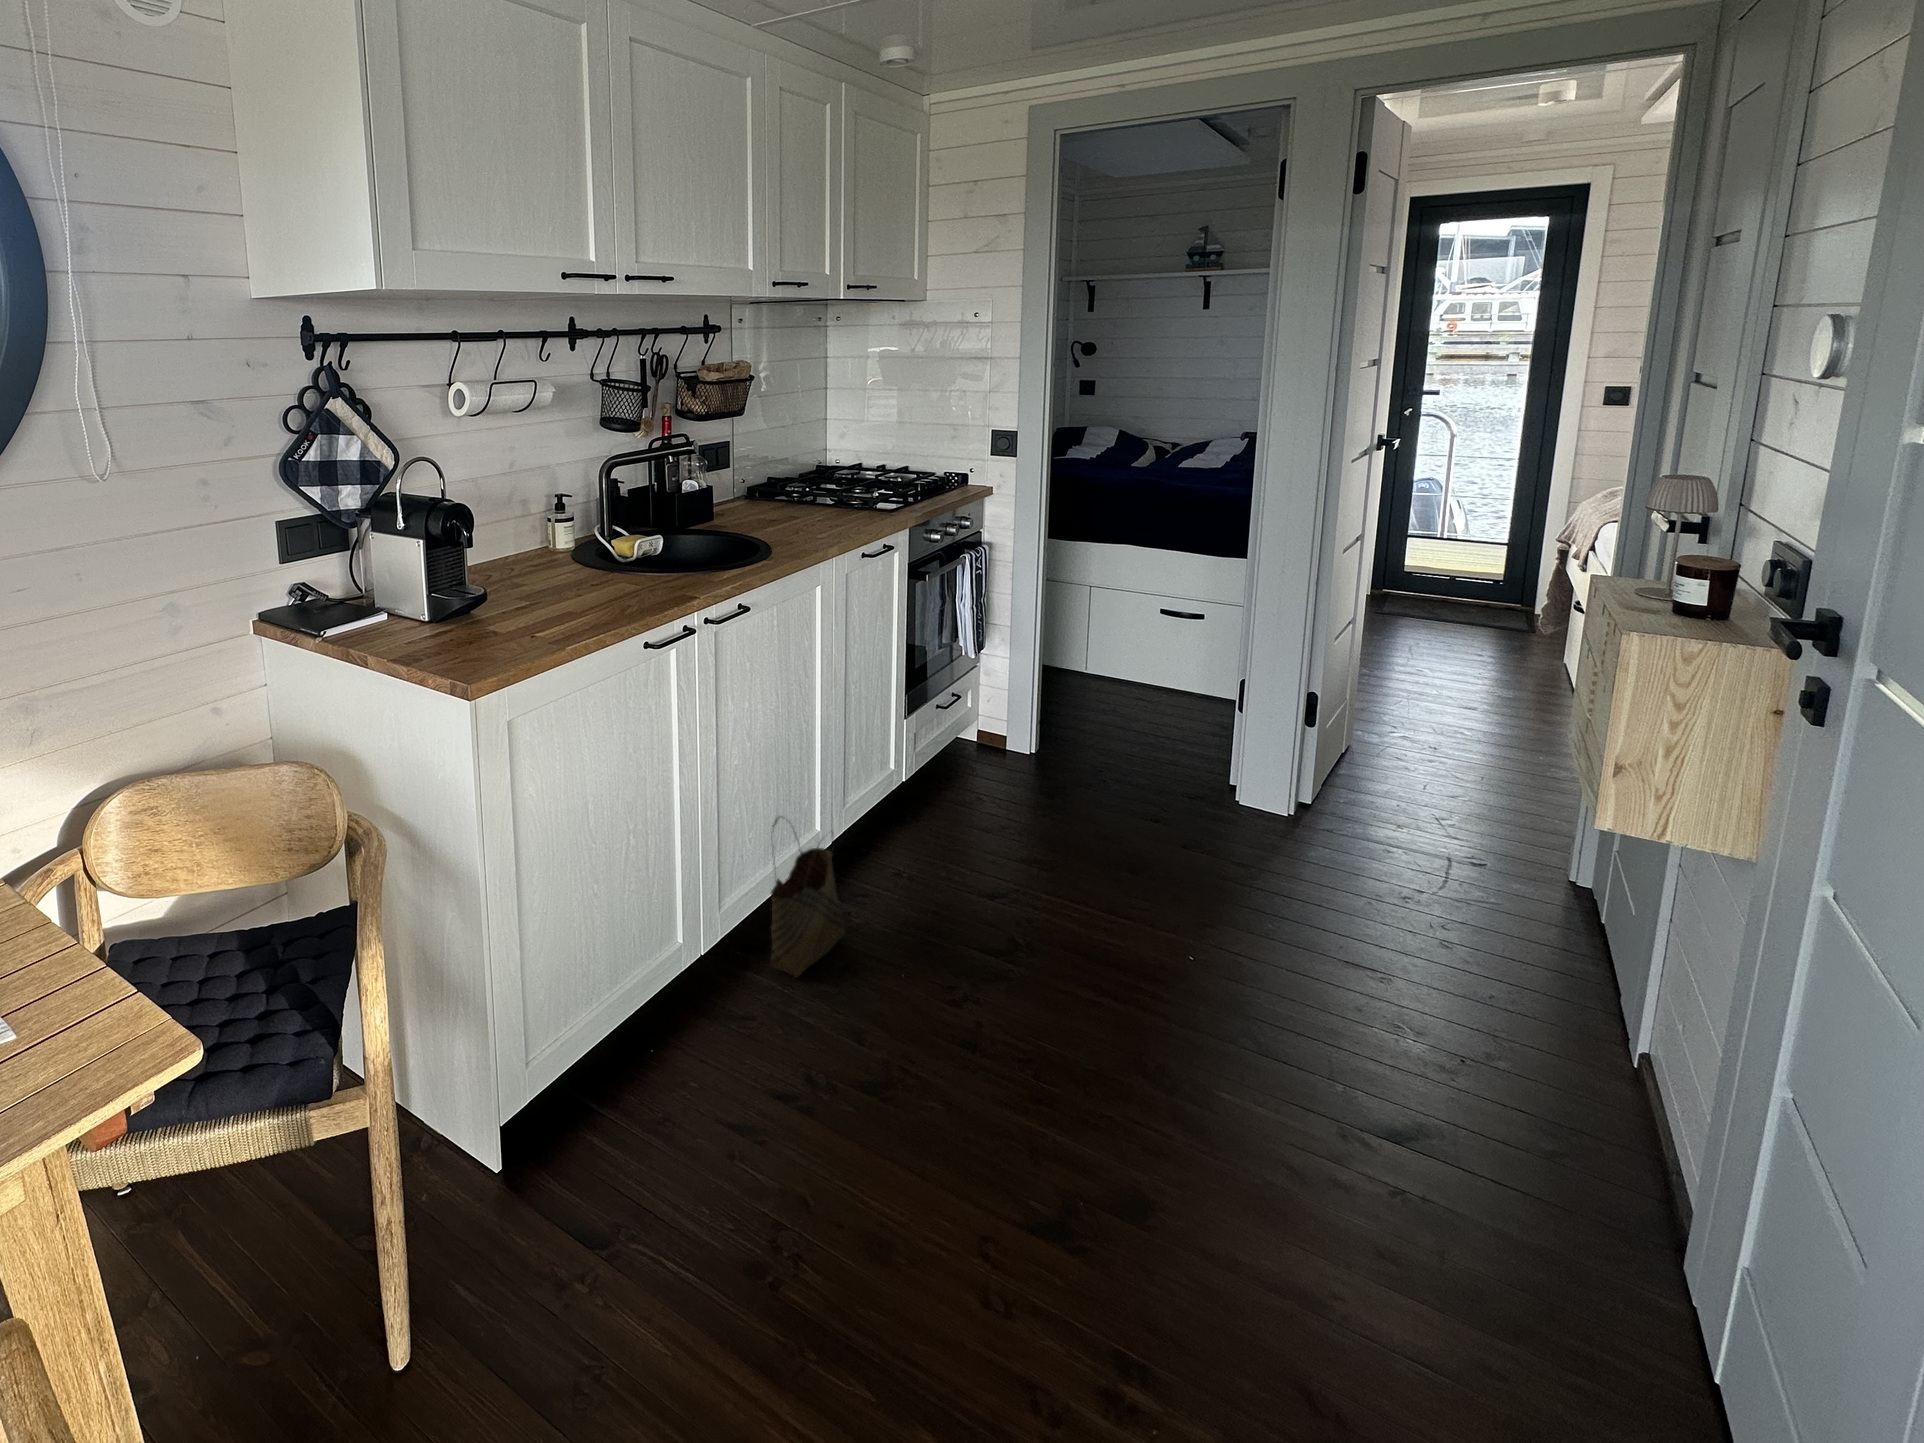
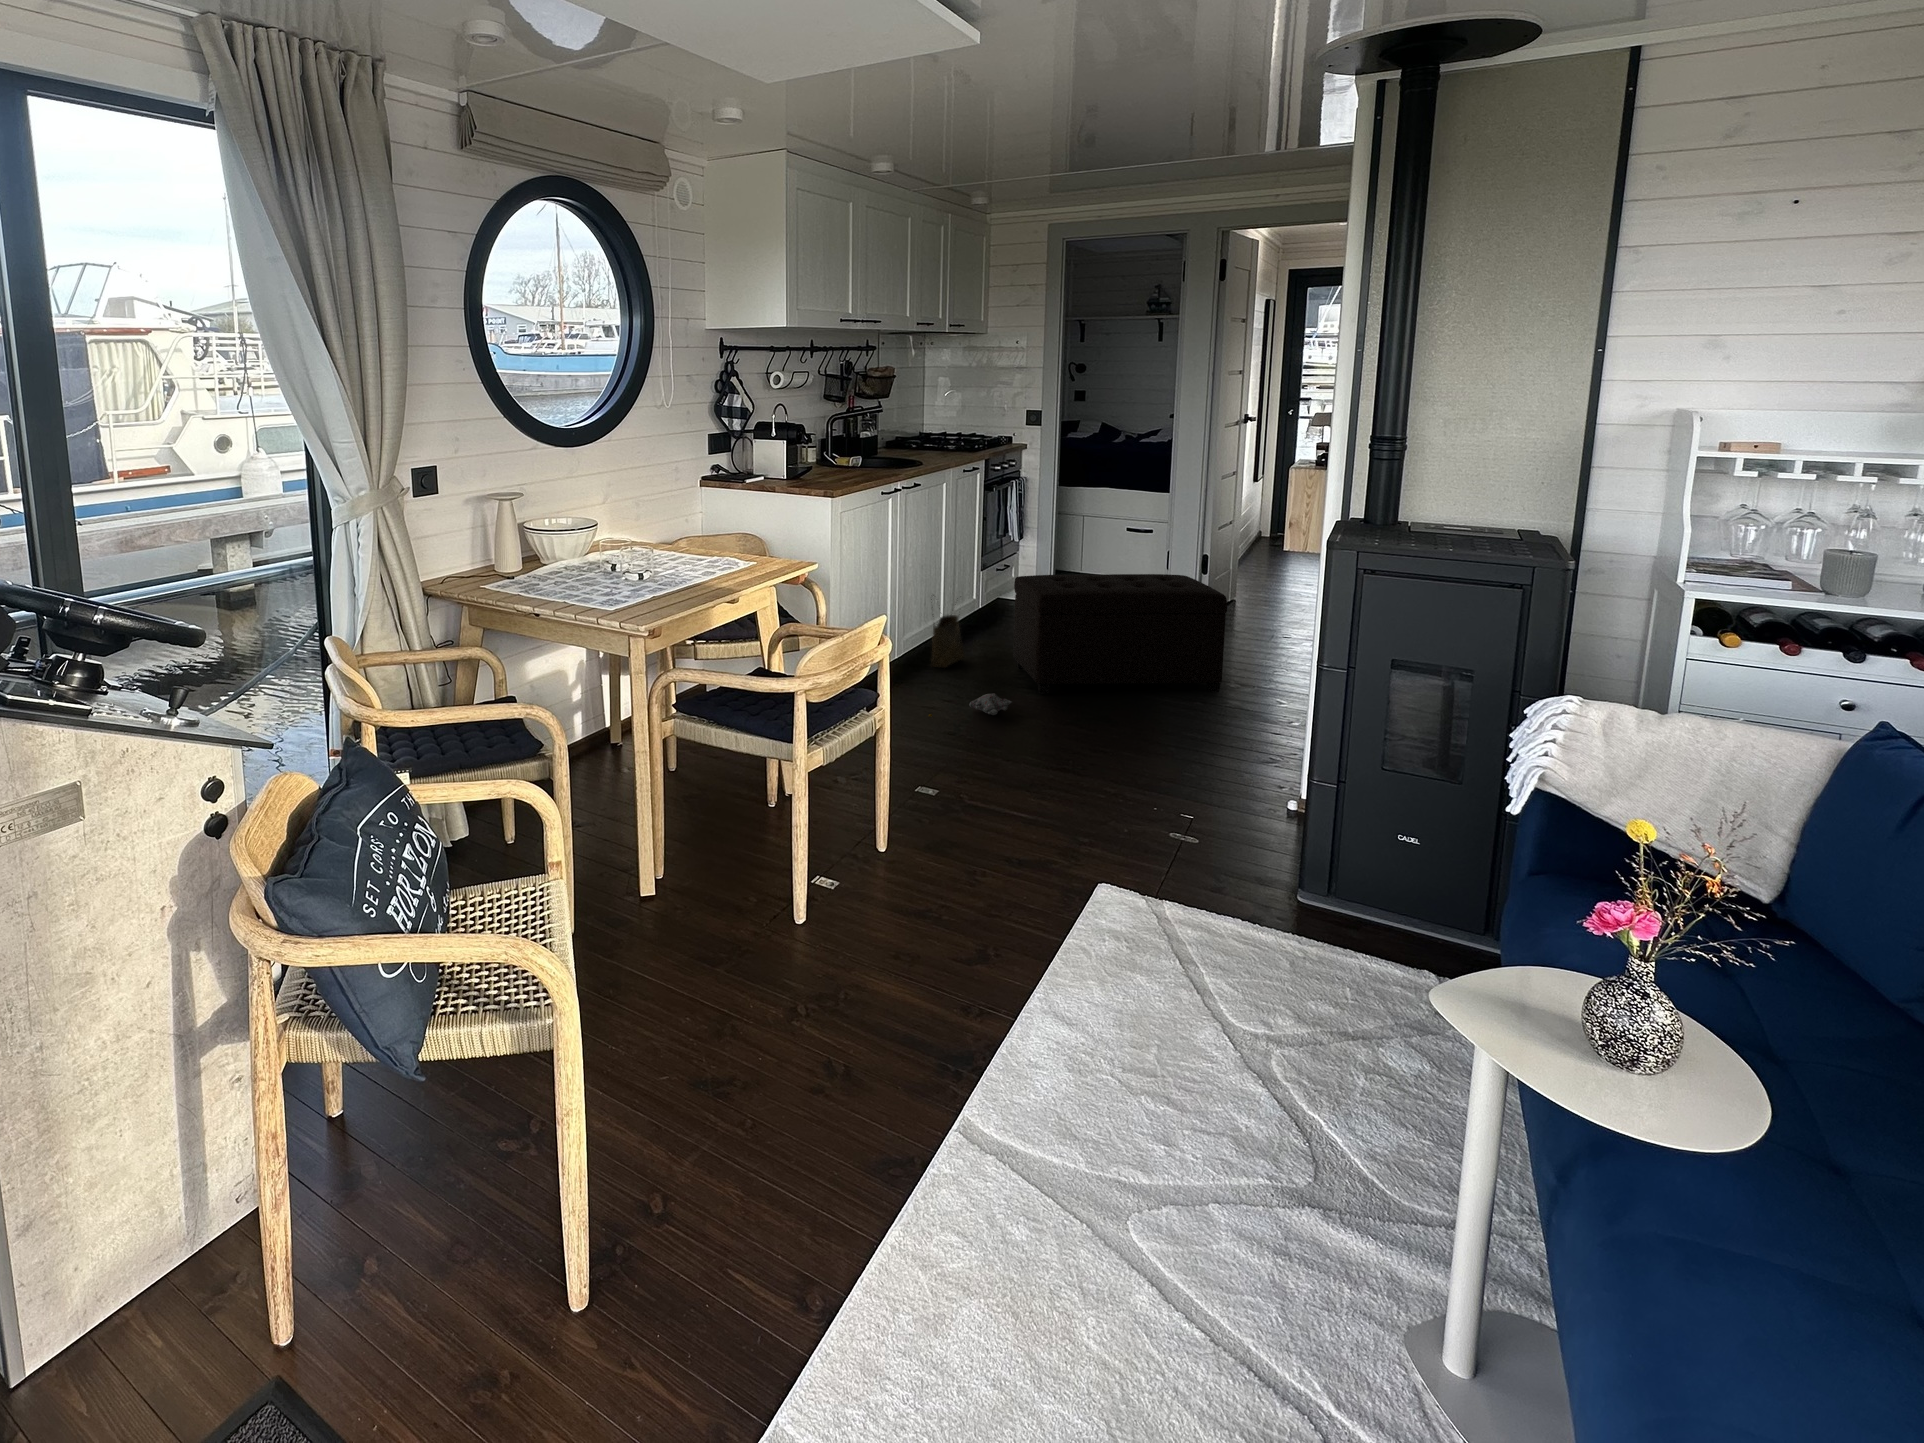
ottoman: none [936,806,1464,1154] -> present [1013,574,1227,694]
plush toy: none [689,1153,897,1277] -> present [929,693,1012,717]

